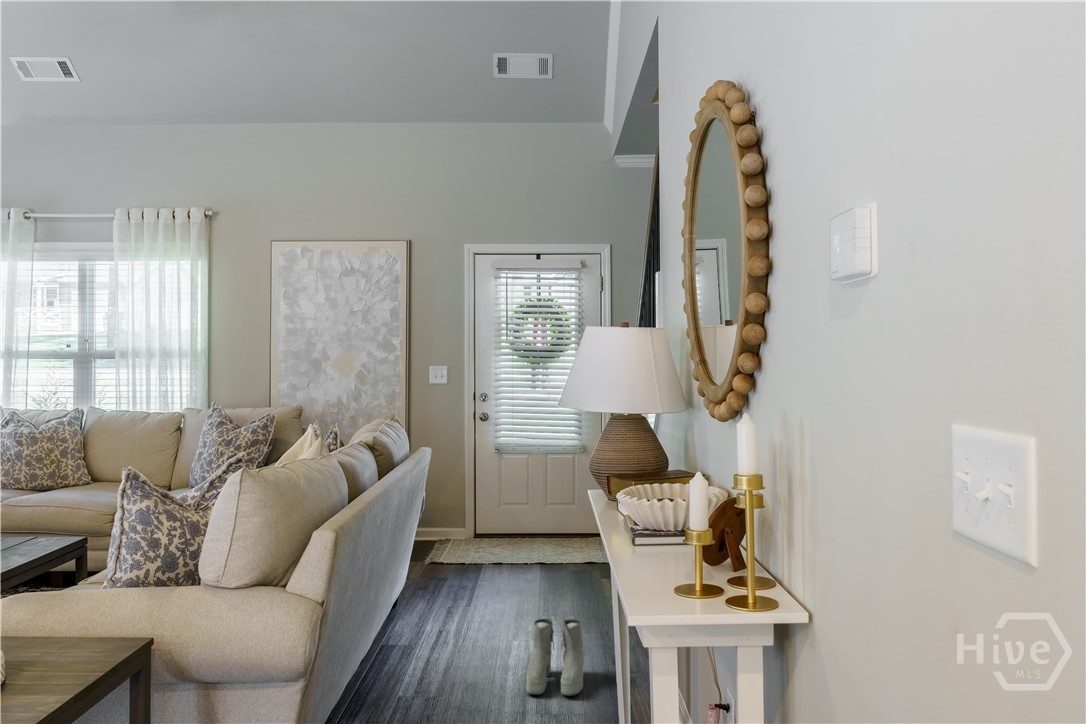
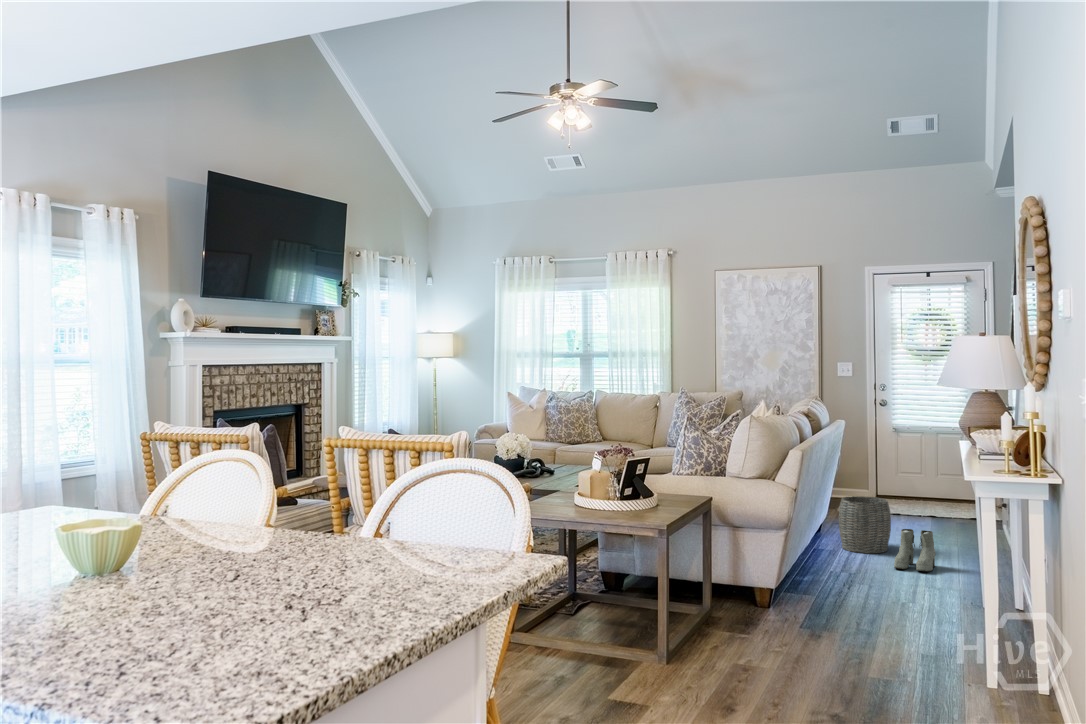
woven basket: none [436,559,511,656] -> present [839,496,891,553]

